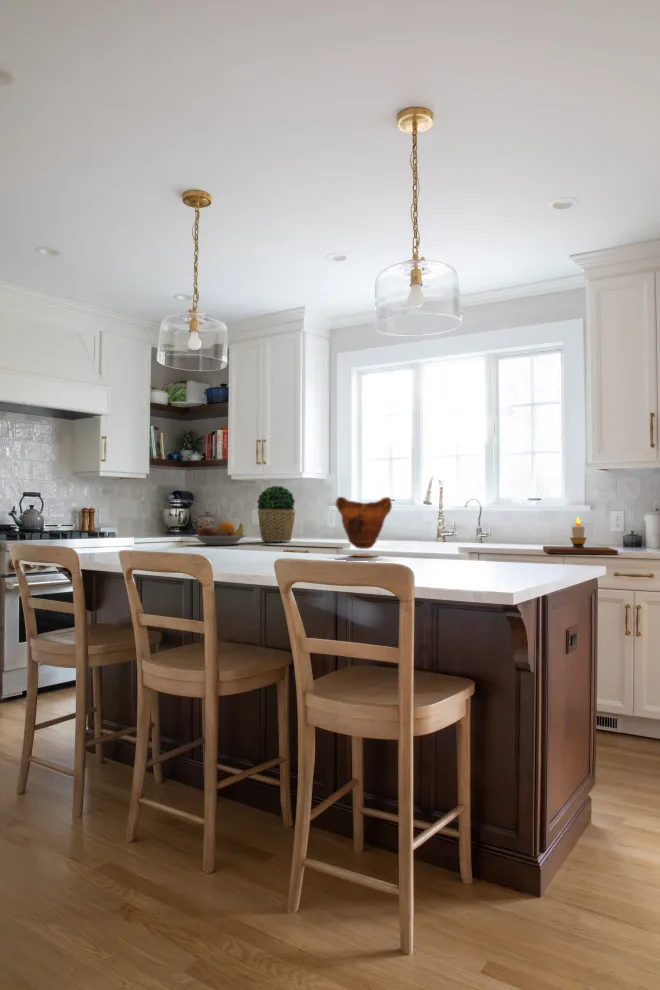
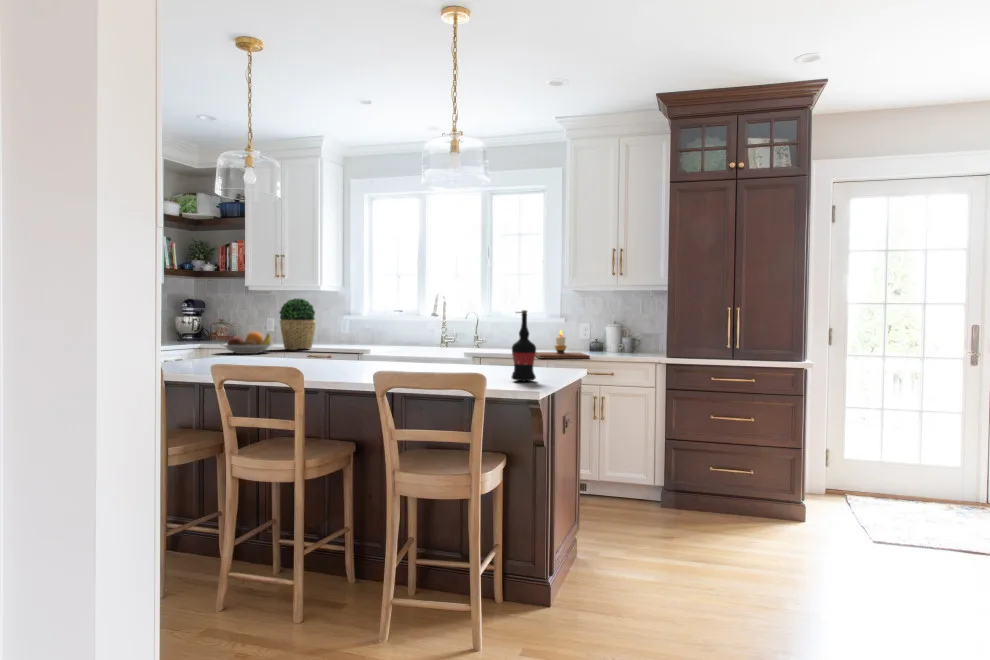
wine bottle: none [486,482,521,579] -> present [512,310,536,381]
vase: present [336,497,392,557] -> none [373,314,420,364]

